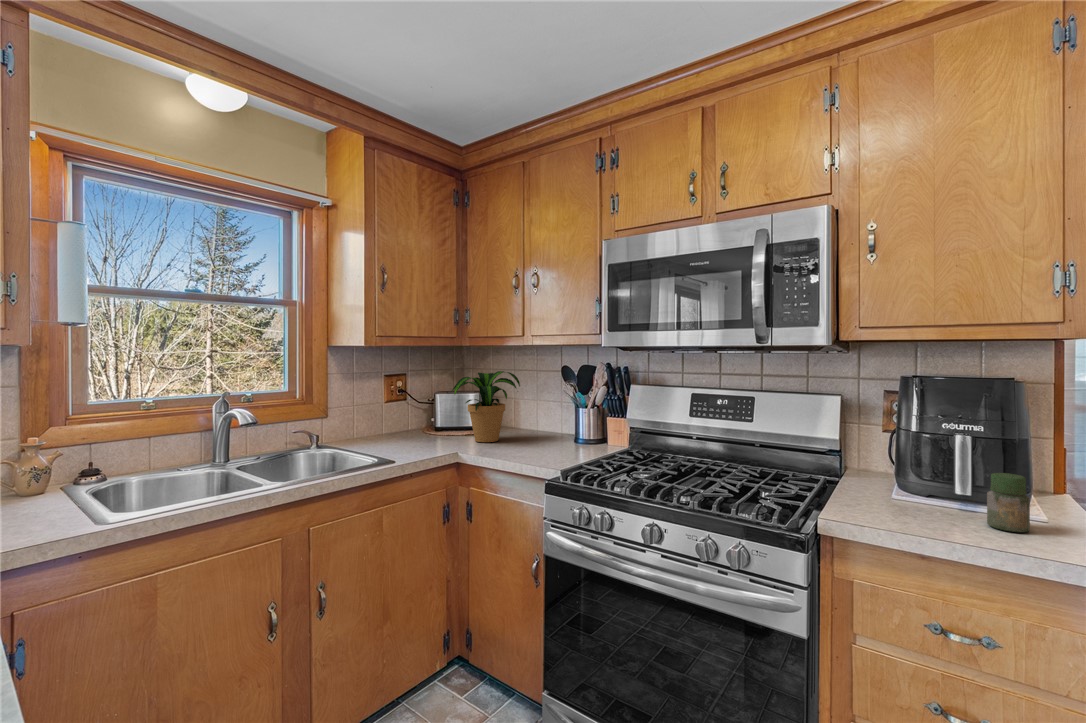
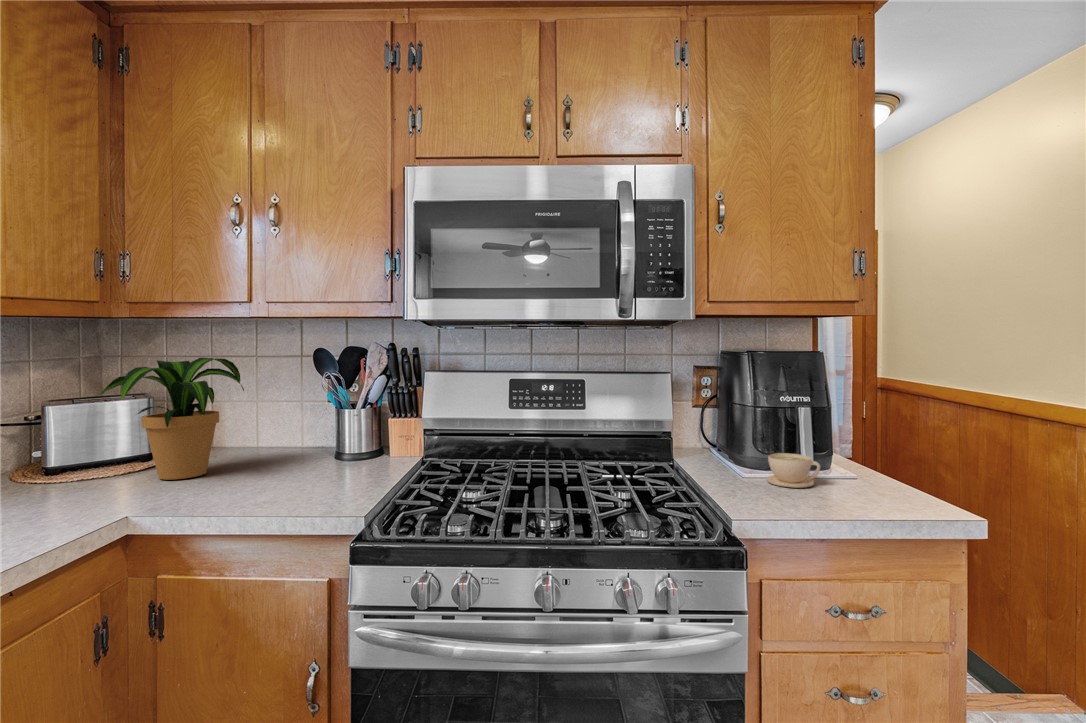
jar: present [987,473,1030,532] -> none [843,432,877,485]
coffee cup: none [888,483,945,519] -> present [767,453,820,488]

